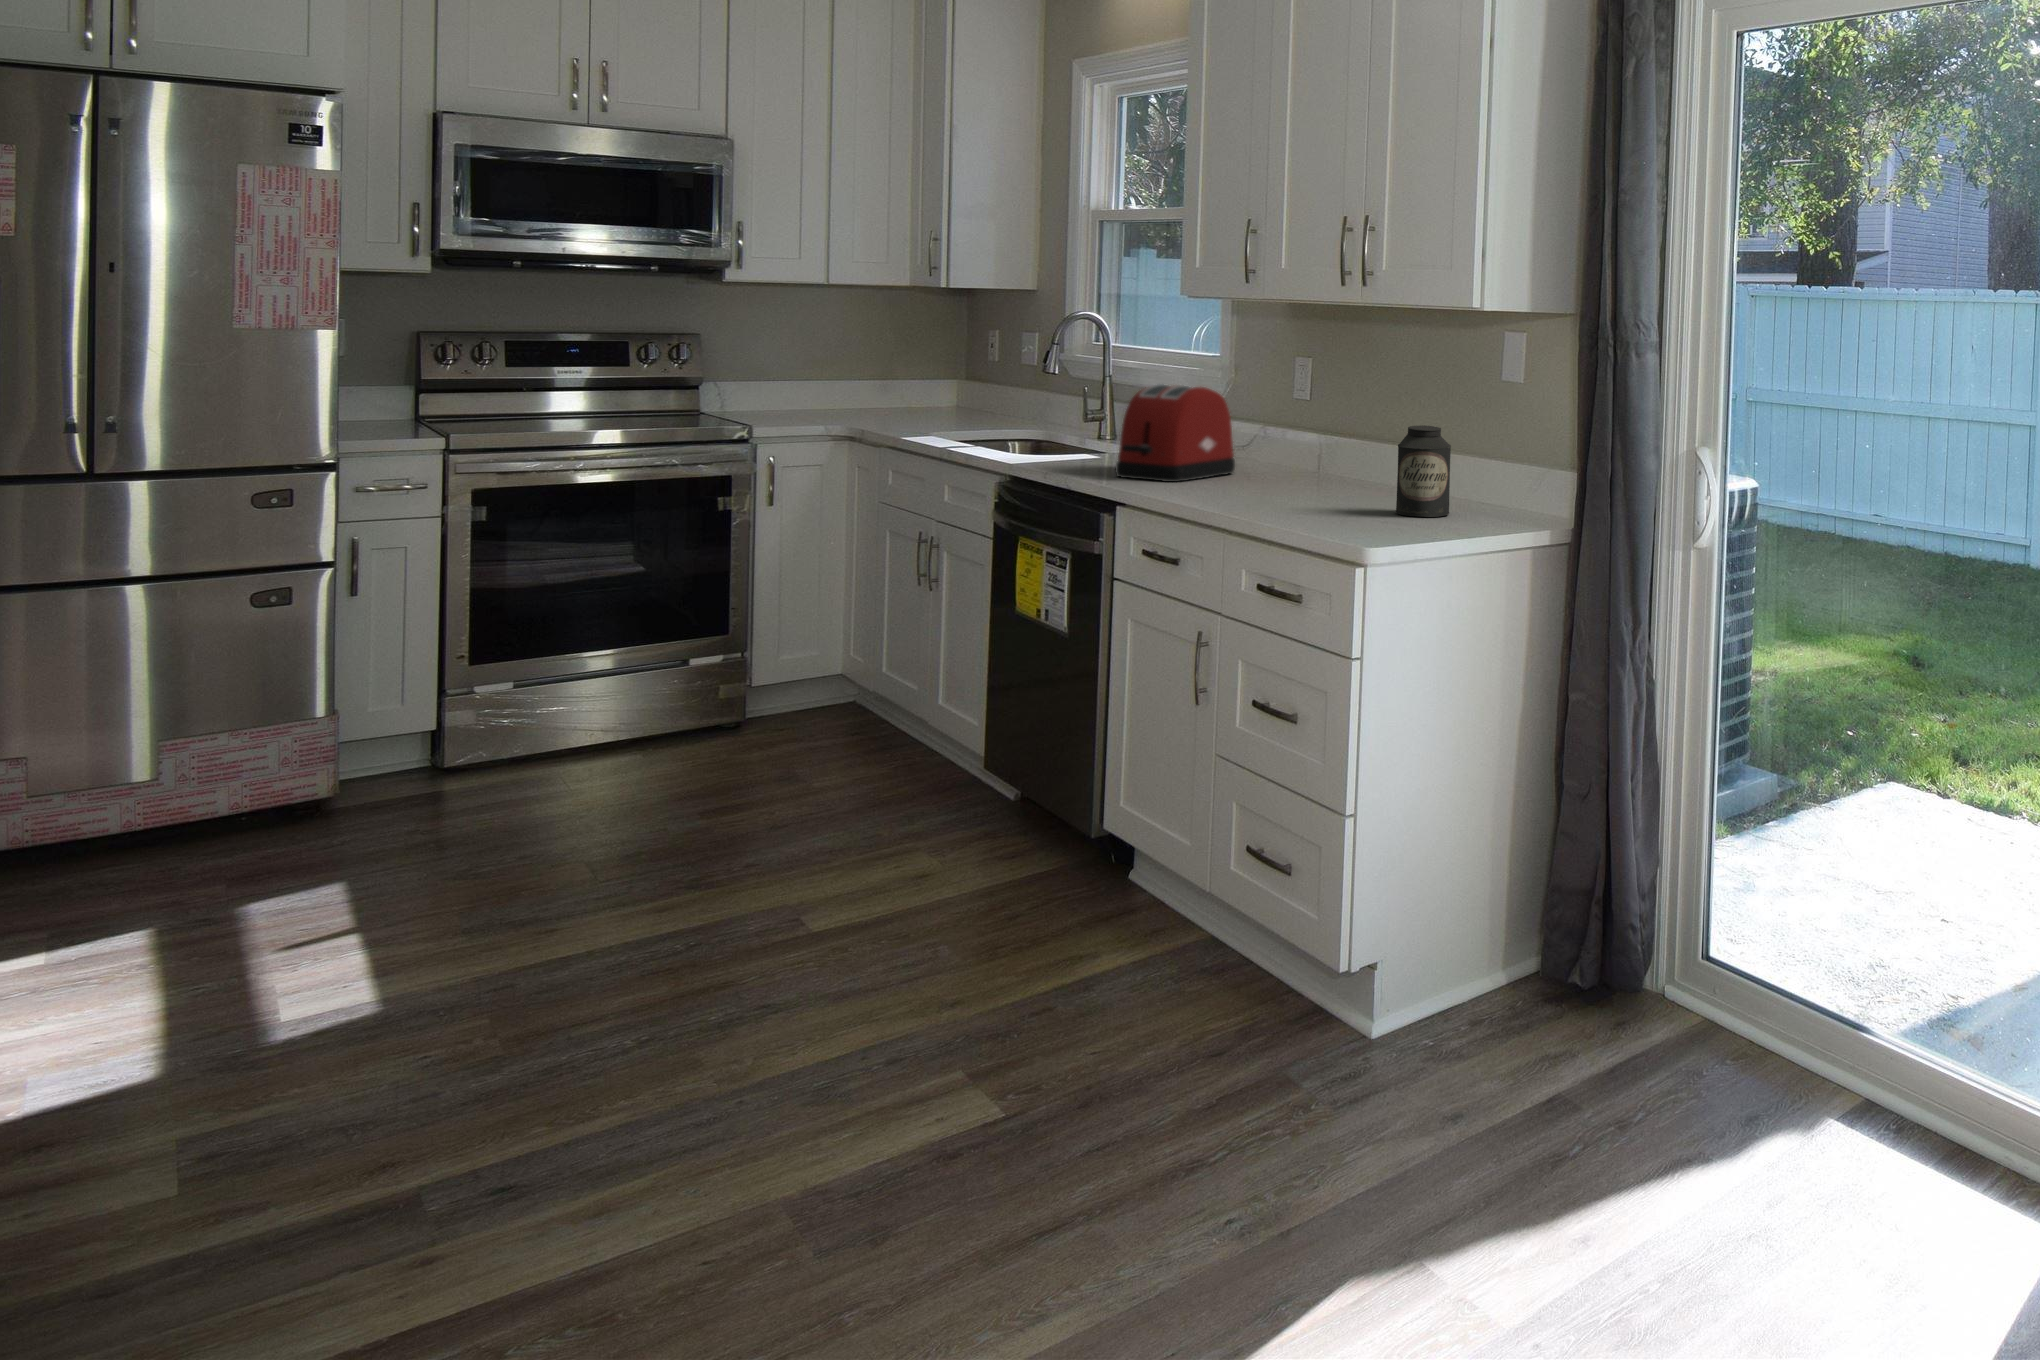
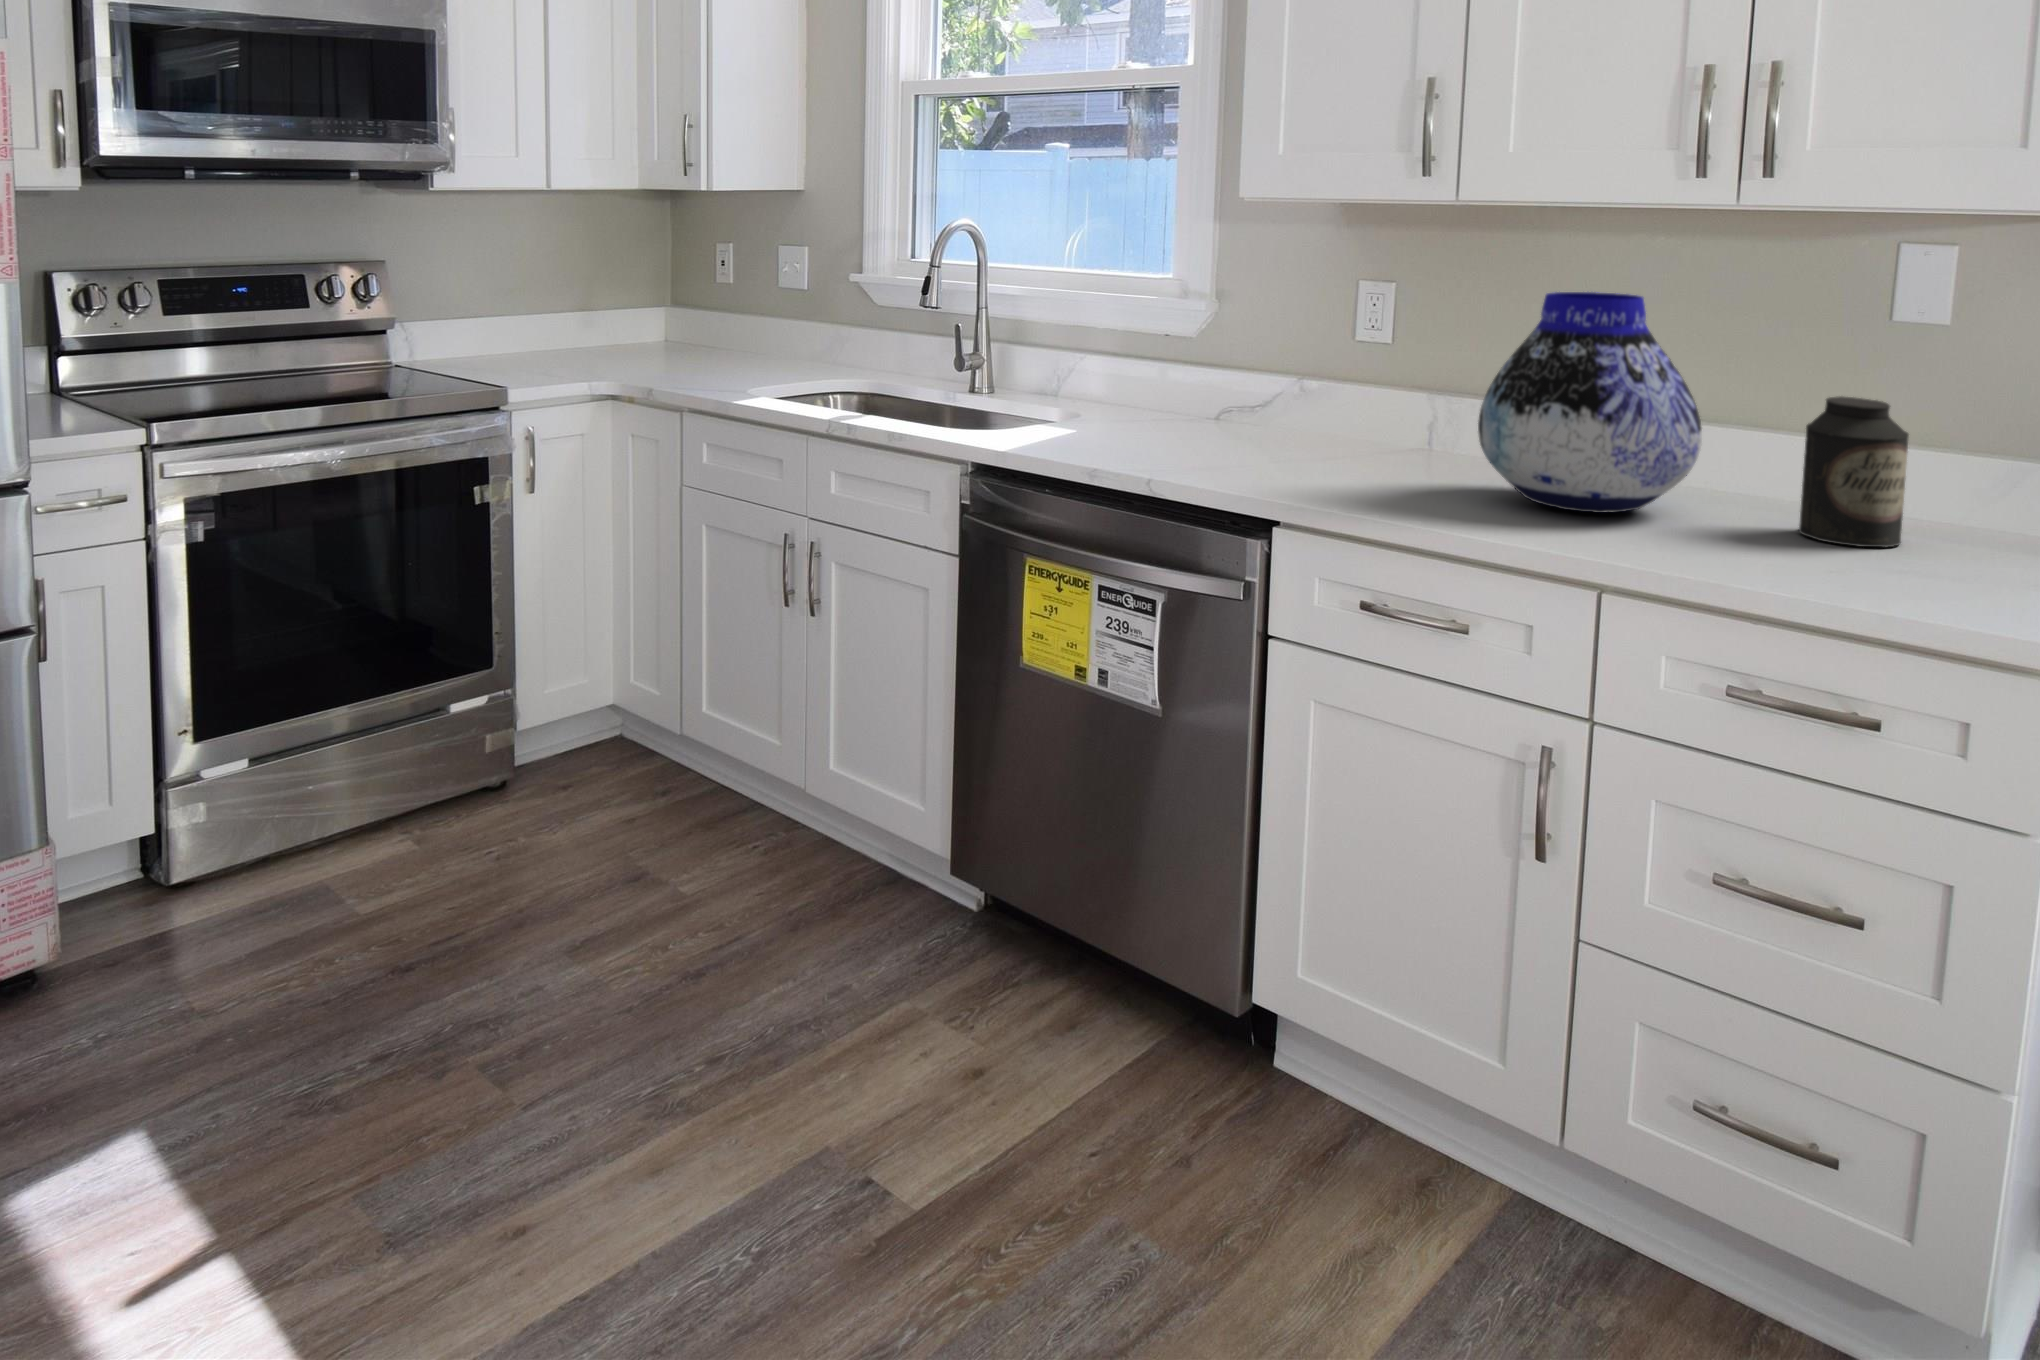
vase: none [1248,360,1377,499] -> present [1478,292,1702,513]
toaster: present [1116,384,1235,482] -> none [1182,326,1312,476]

